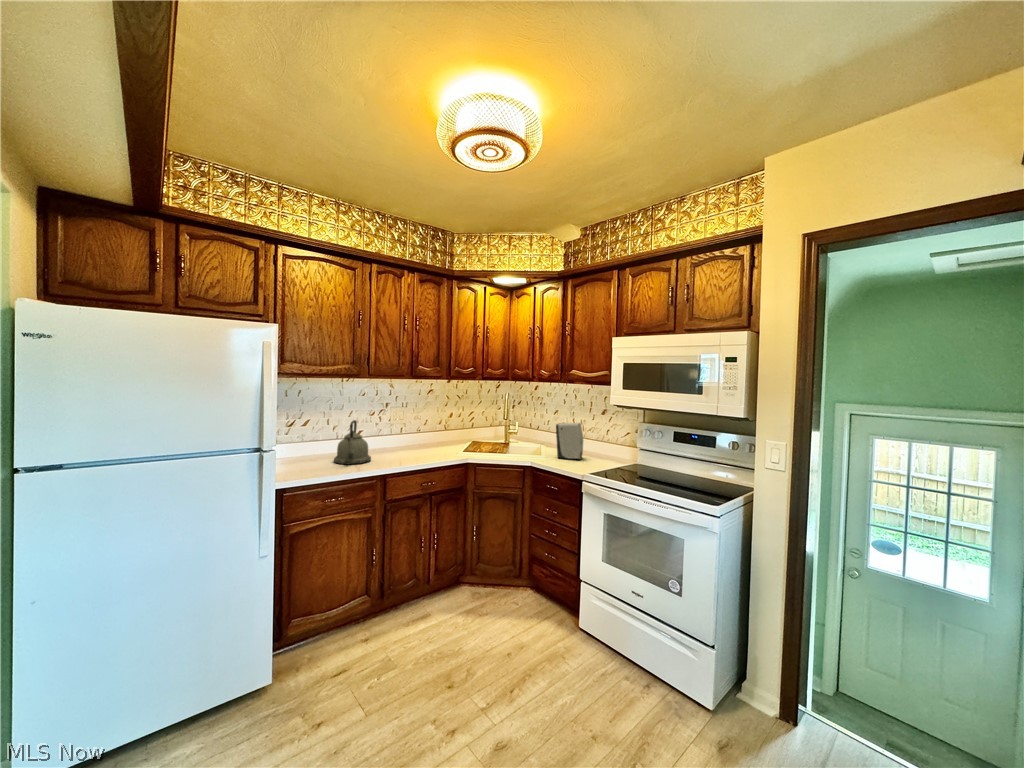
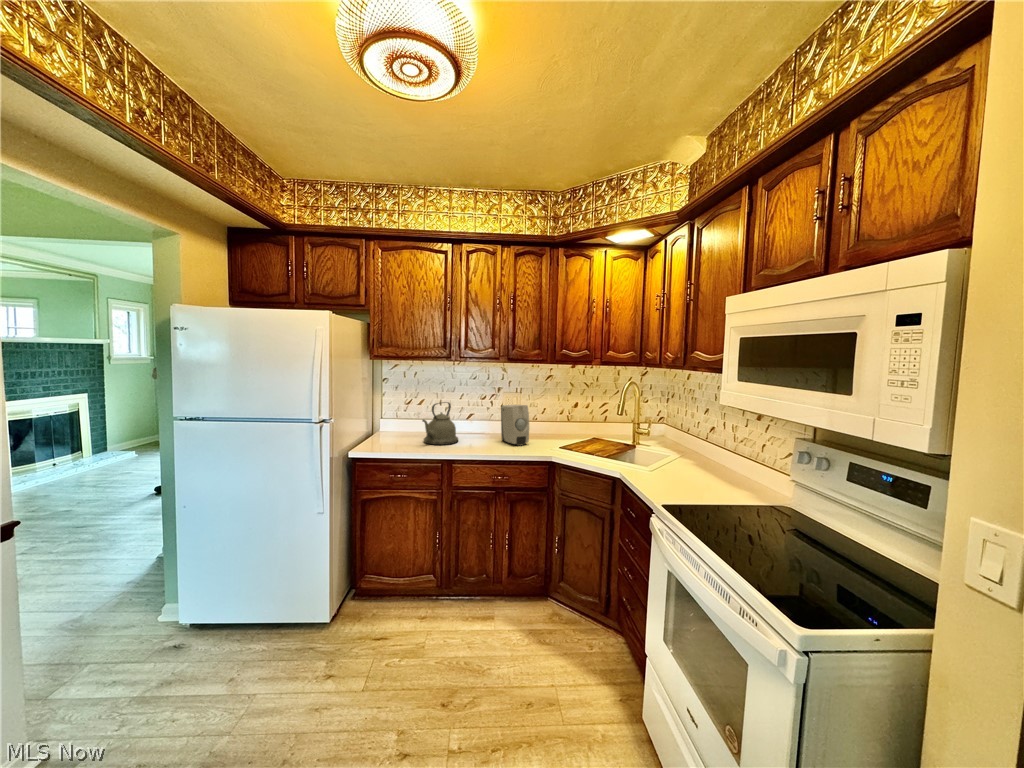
soap dispenser: present [556,423,583,460] -> present [501,405,529,446]

